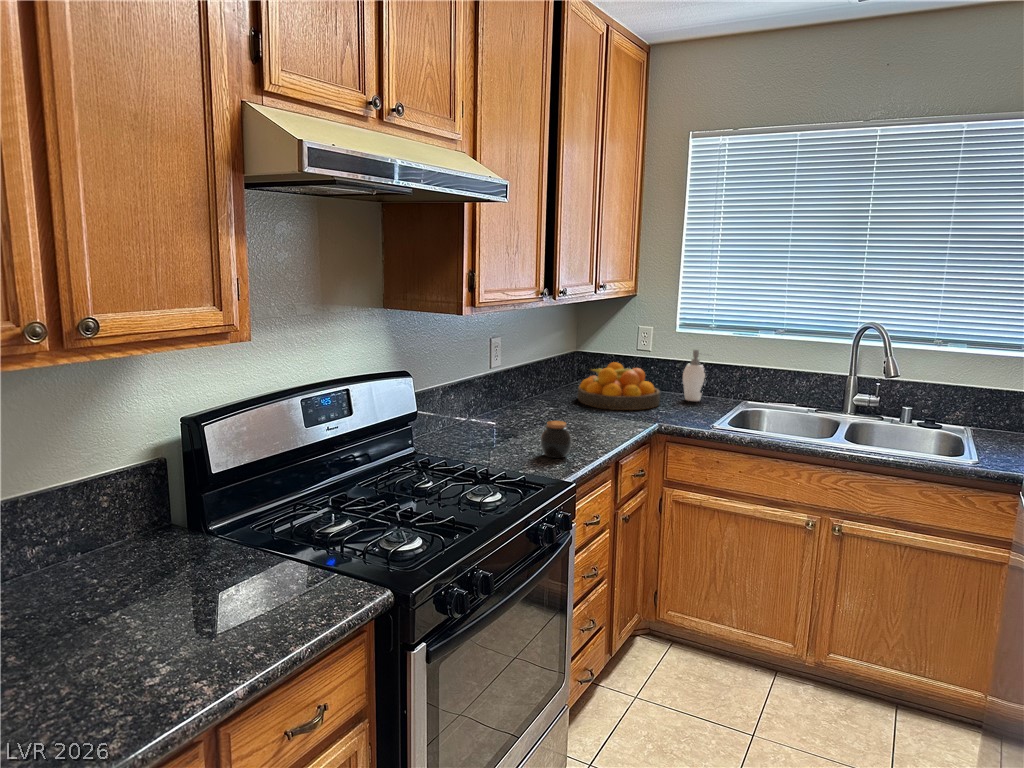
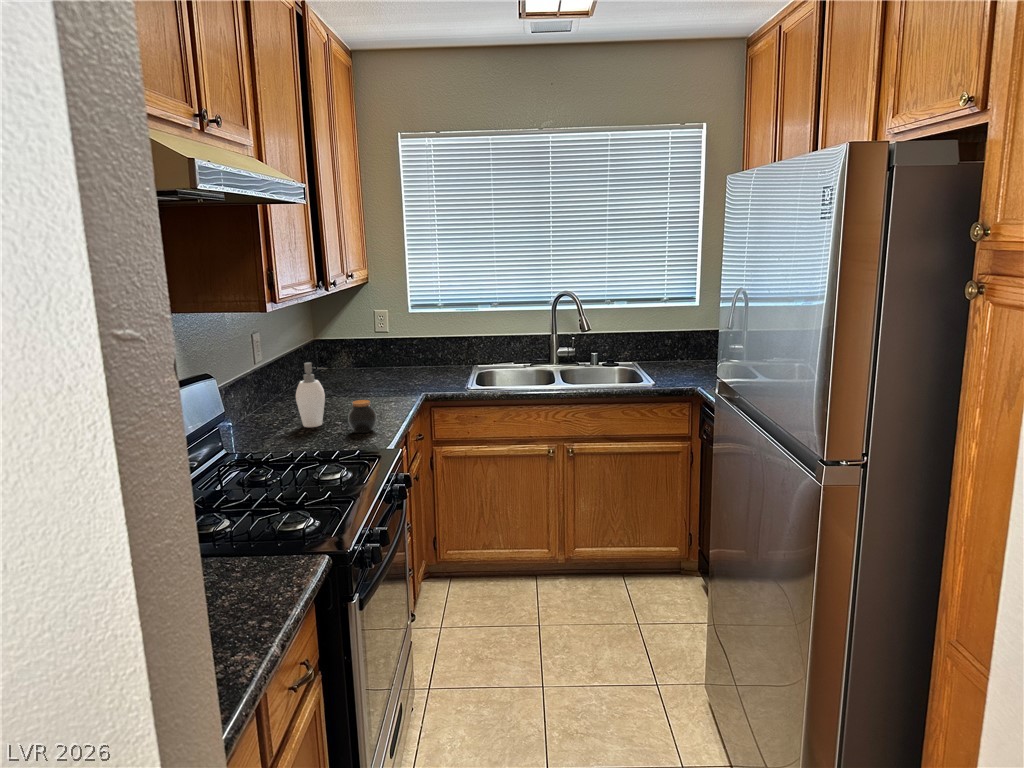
soap dispenser: present [683,349,706,401] -> present [296,363,325,427]
fruit bowl: present [577,362,660,410] -> none [332,345,408,388]

